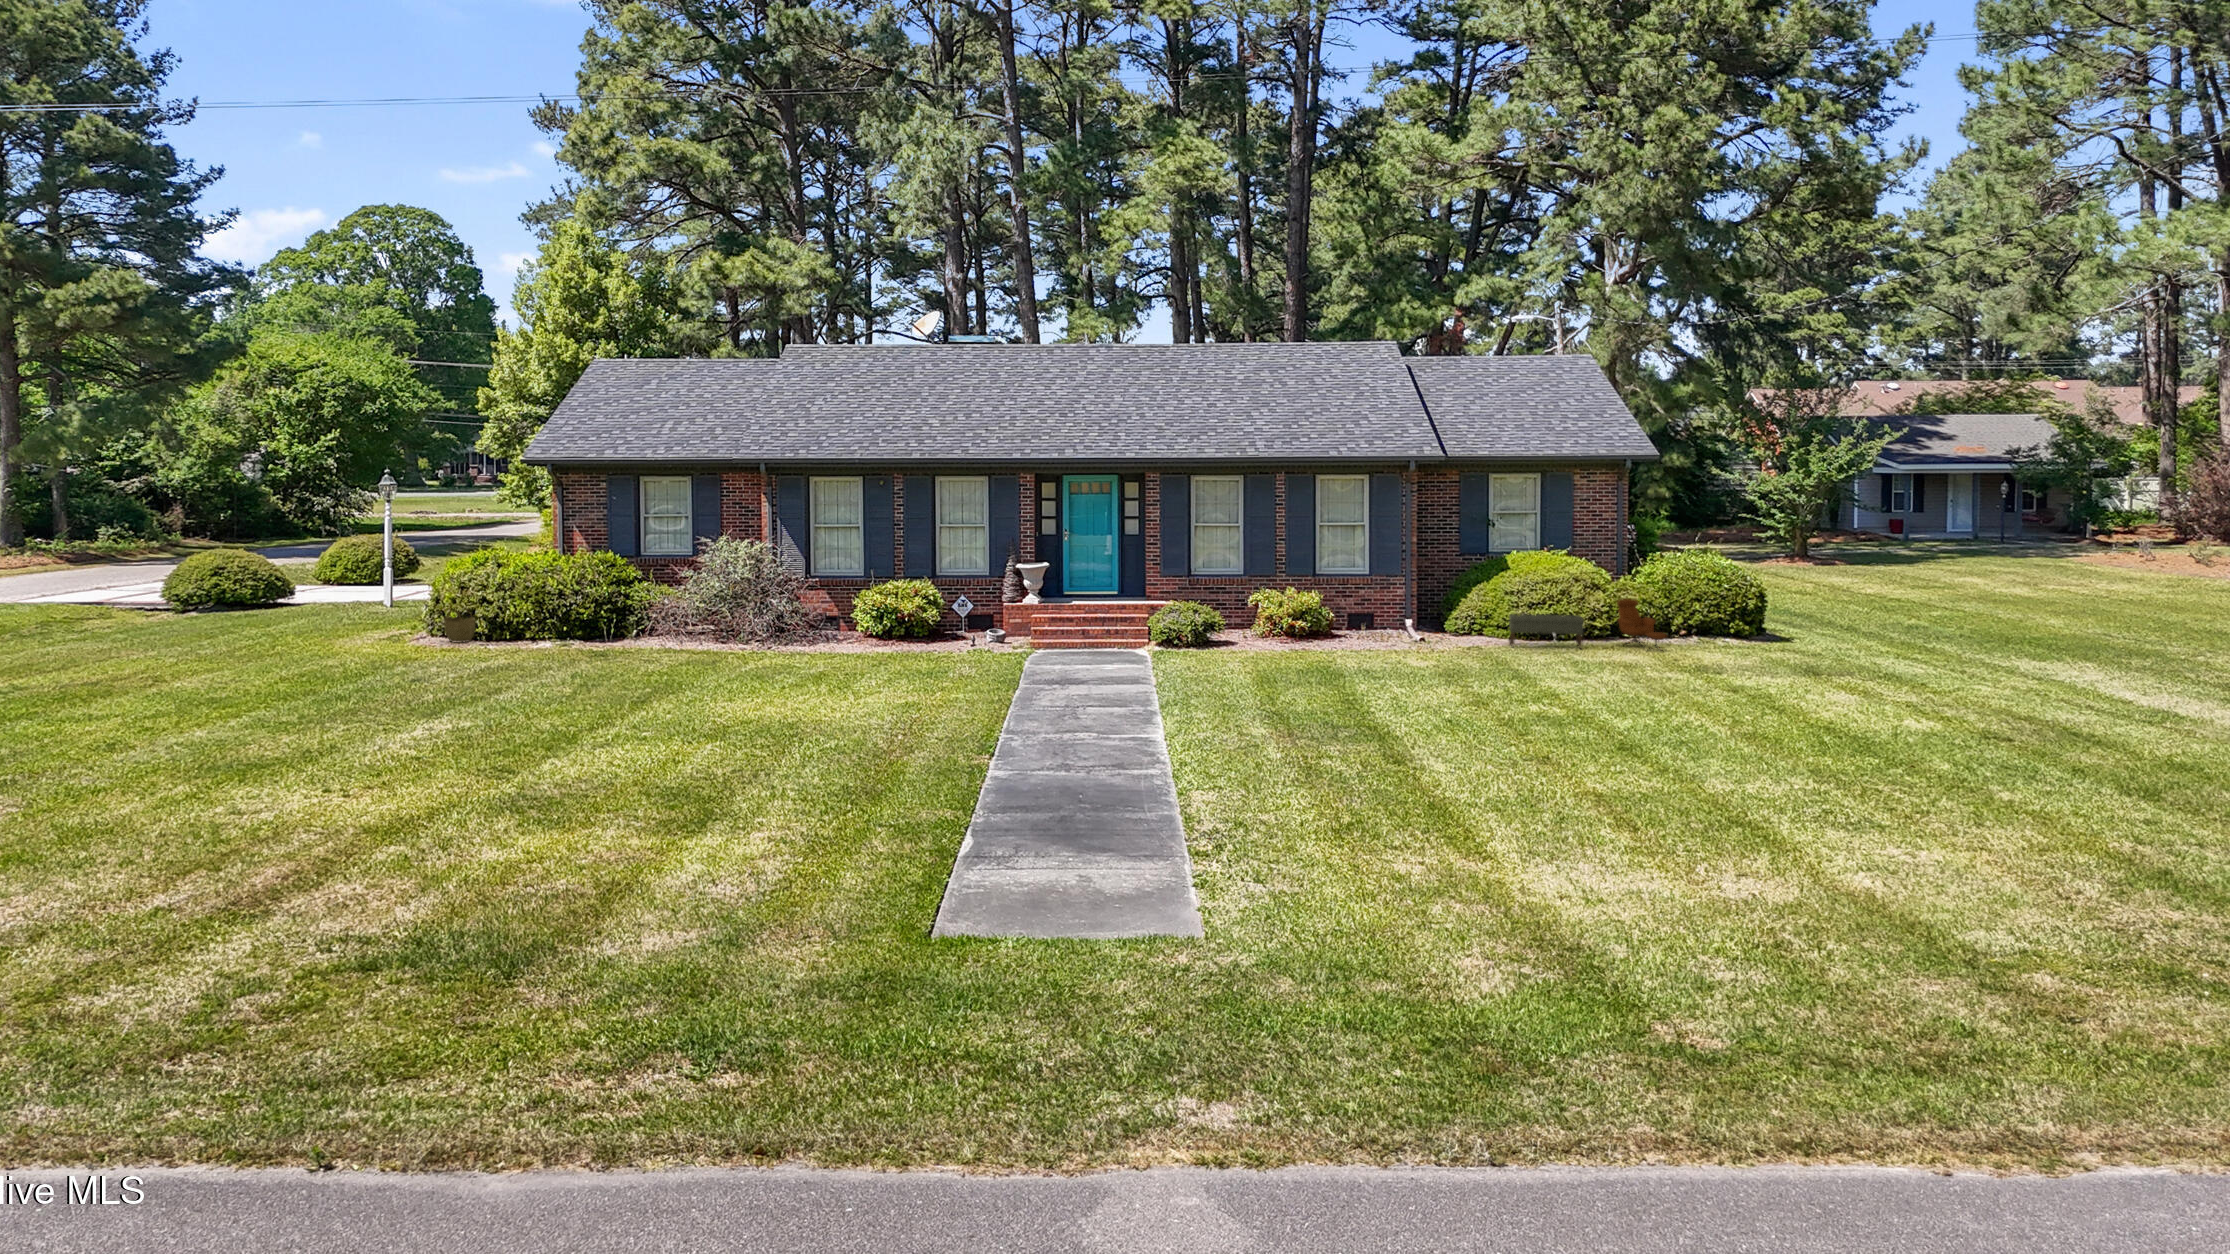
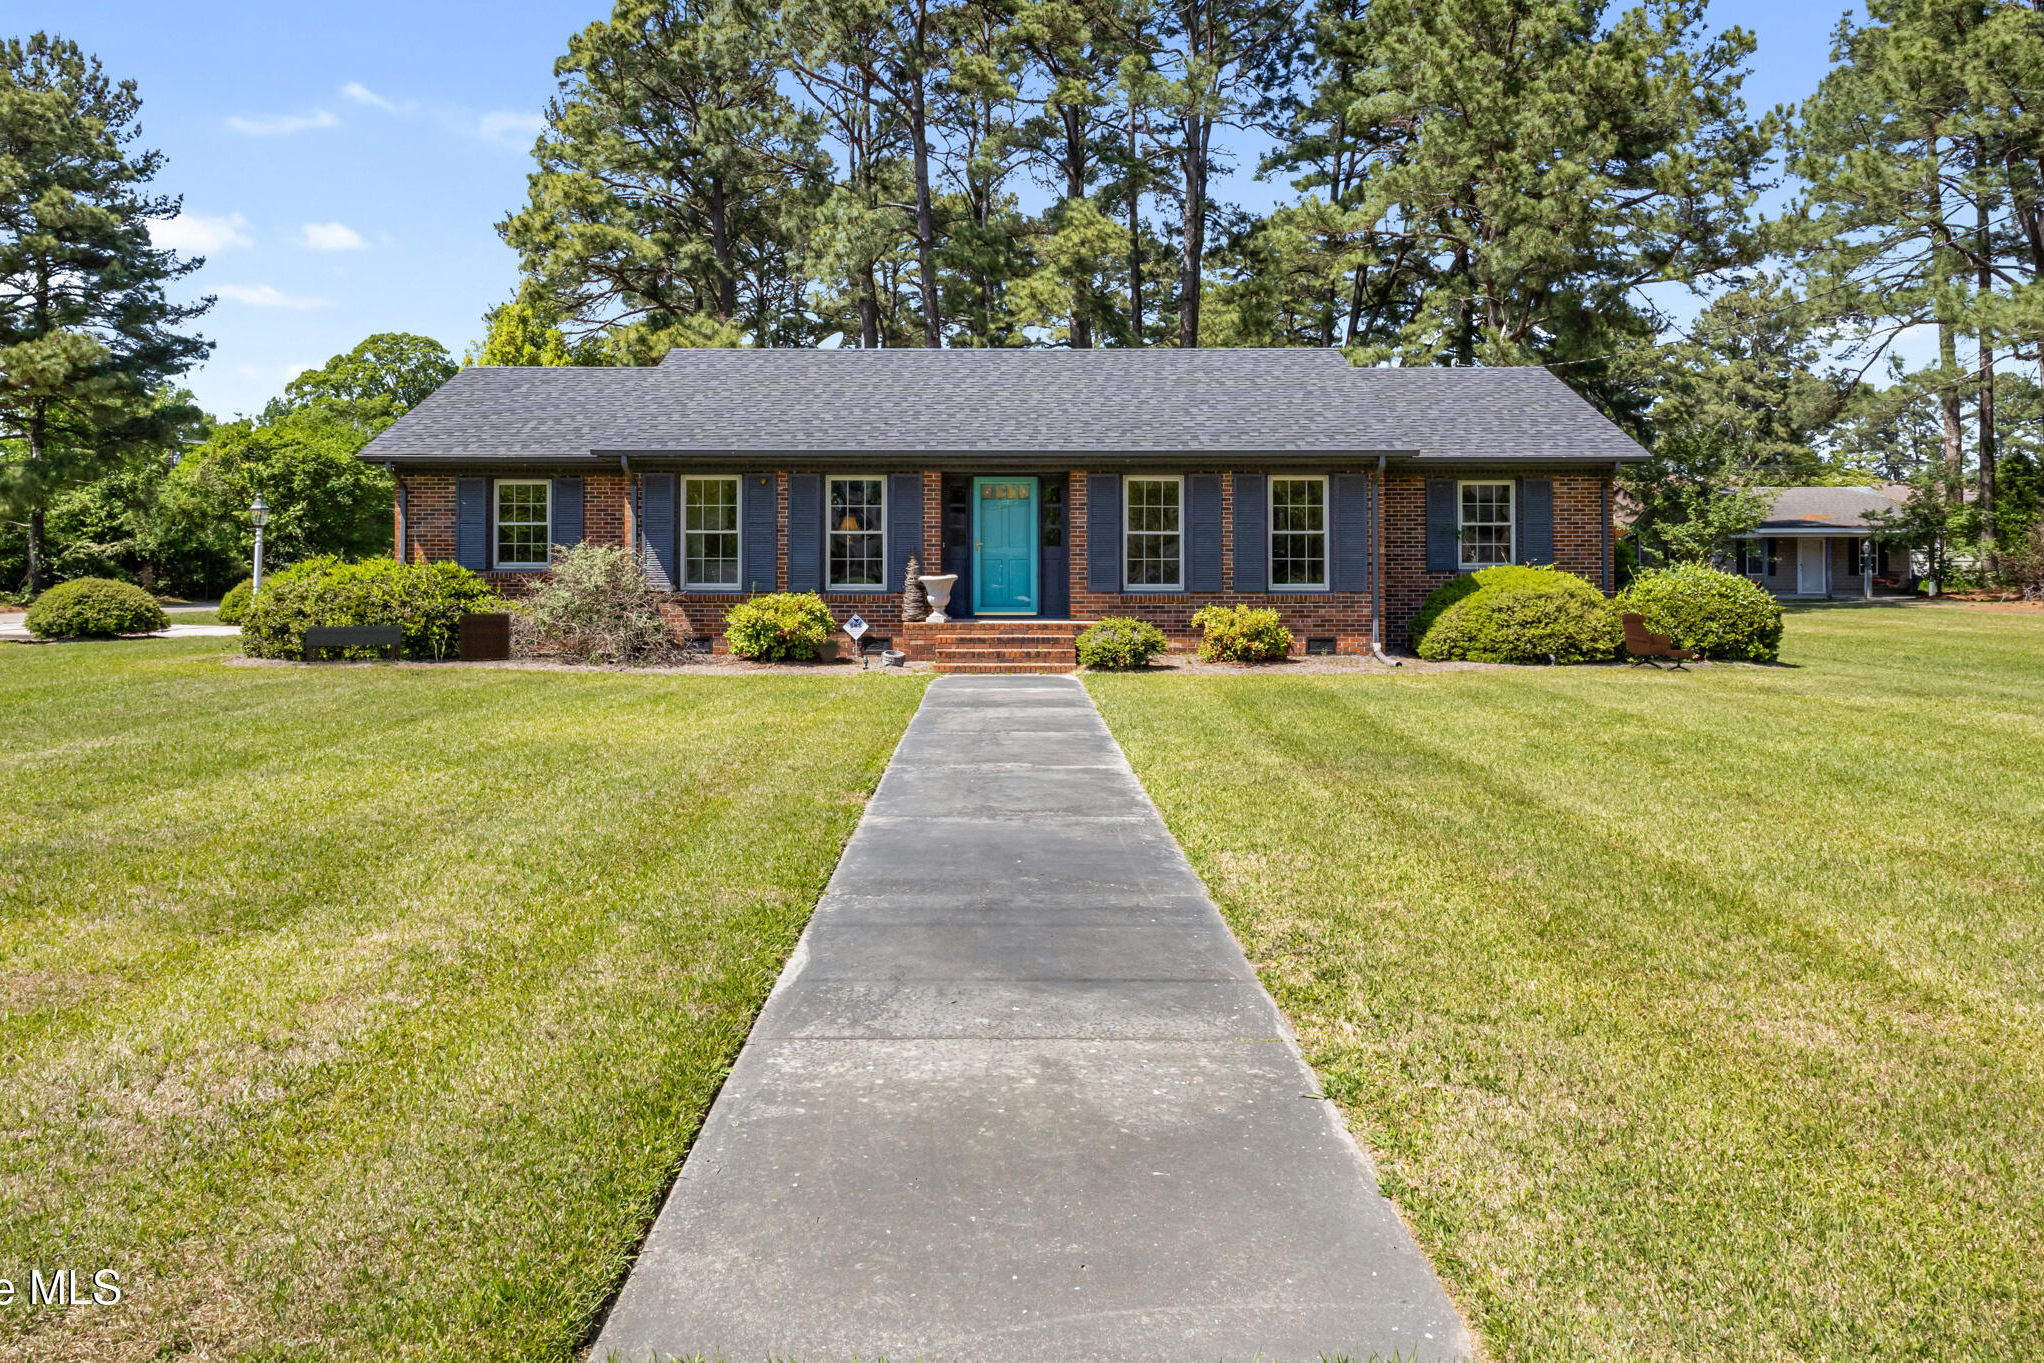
wooden crate: none [622,596,666,640] -> present [459,613,511,661]
woven basket: present [444,609,475,643] -> none [240,623,280,663]
bench: present [1509,614,1584,649] -> present [305,625,402,664]
decorative plant: none [920,618,954,640] -> present [815,639,841,662]

